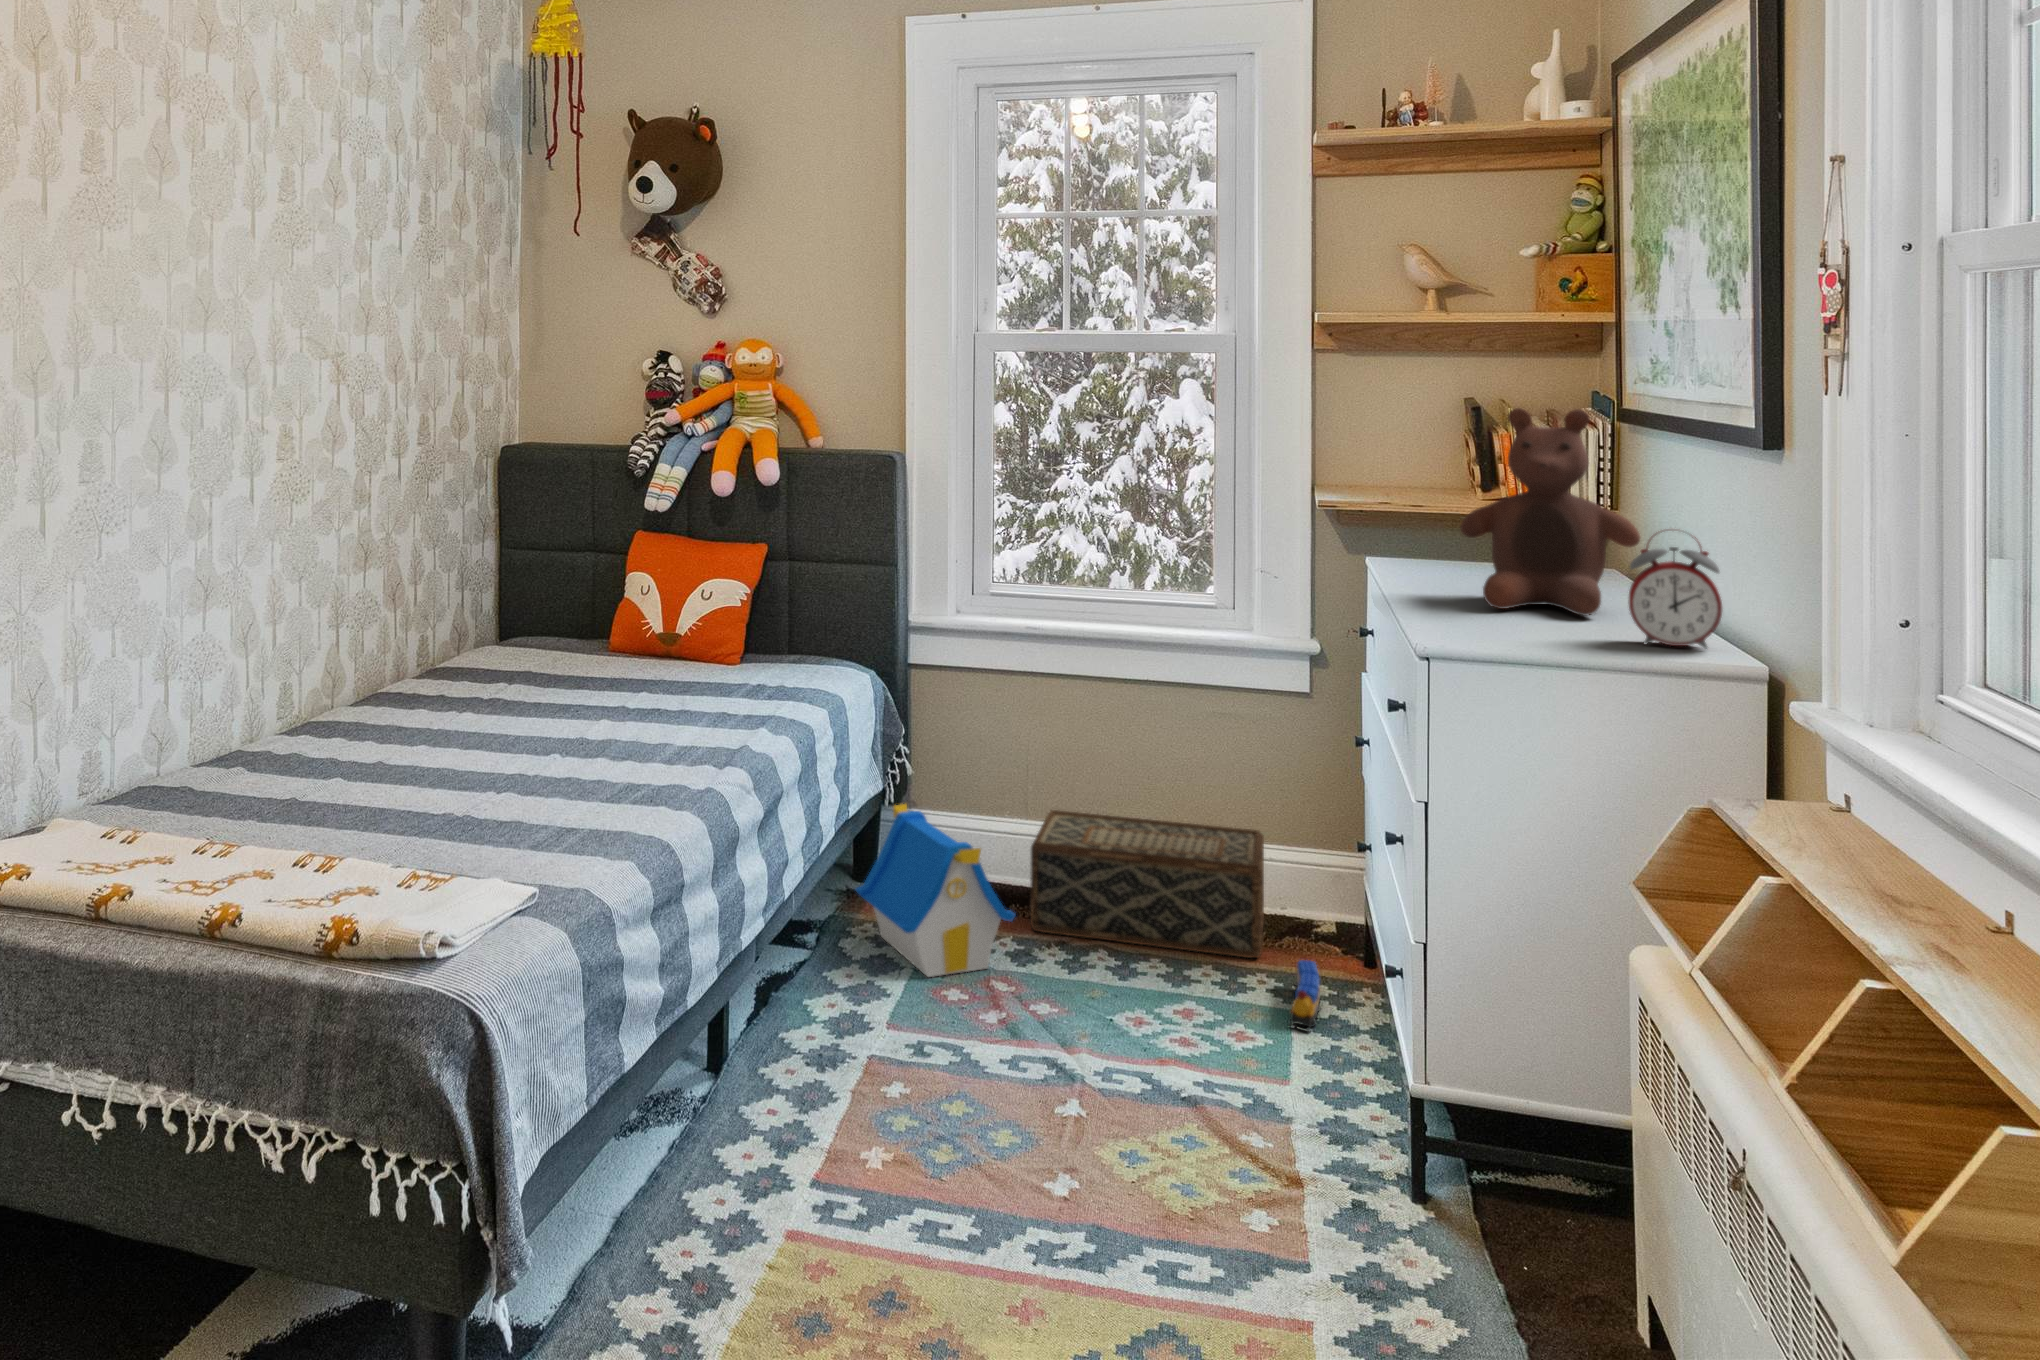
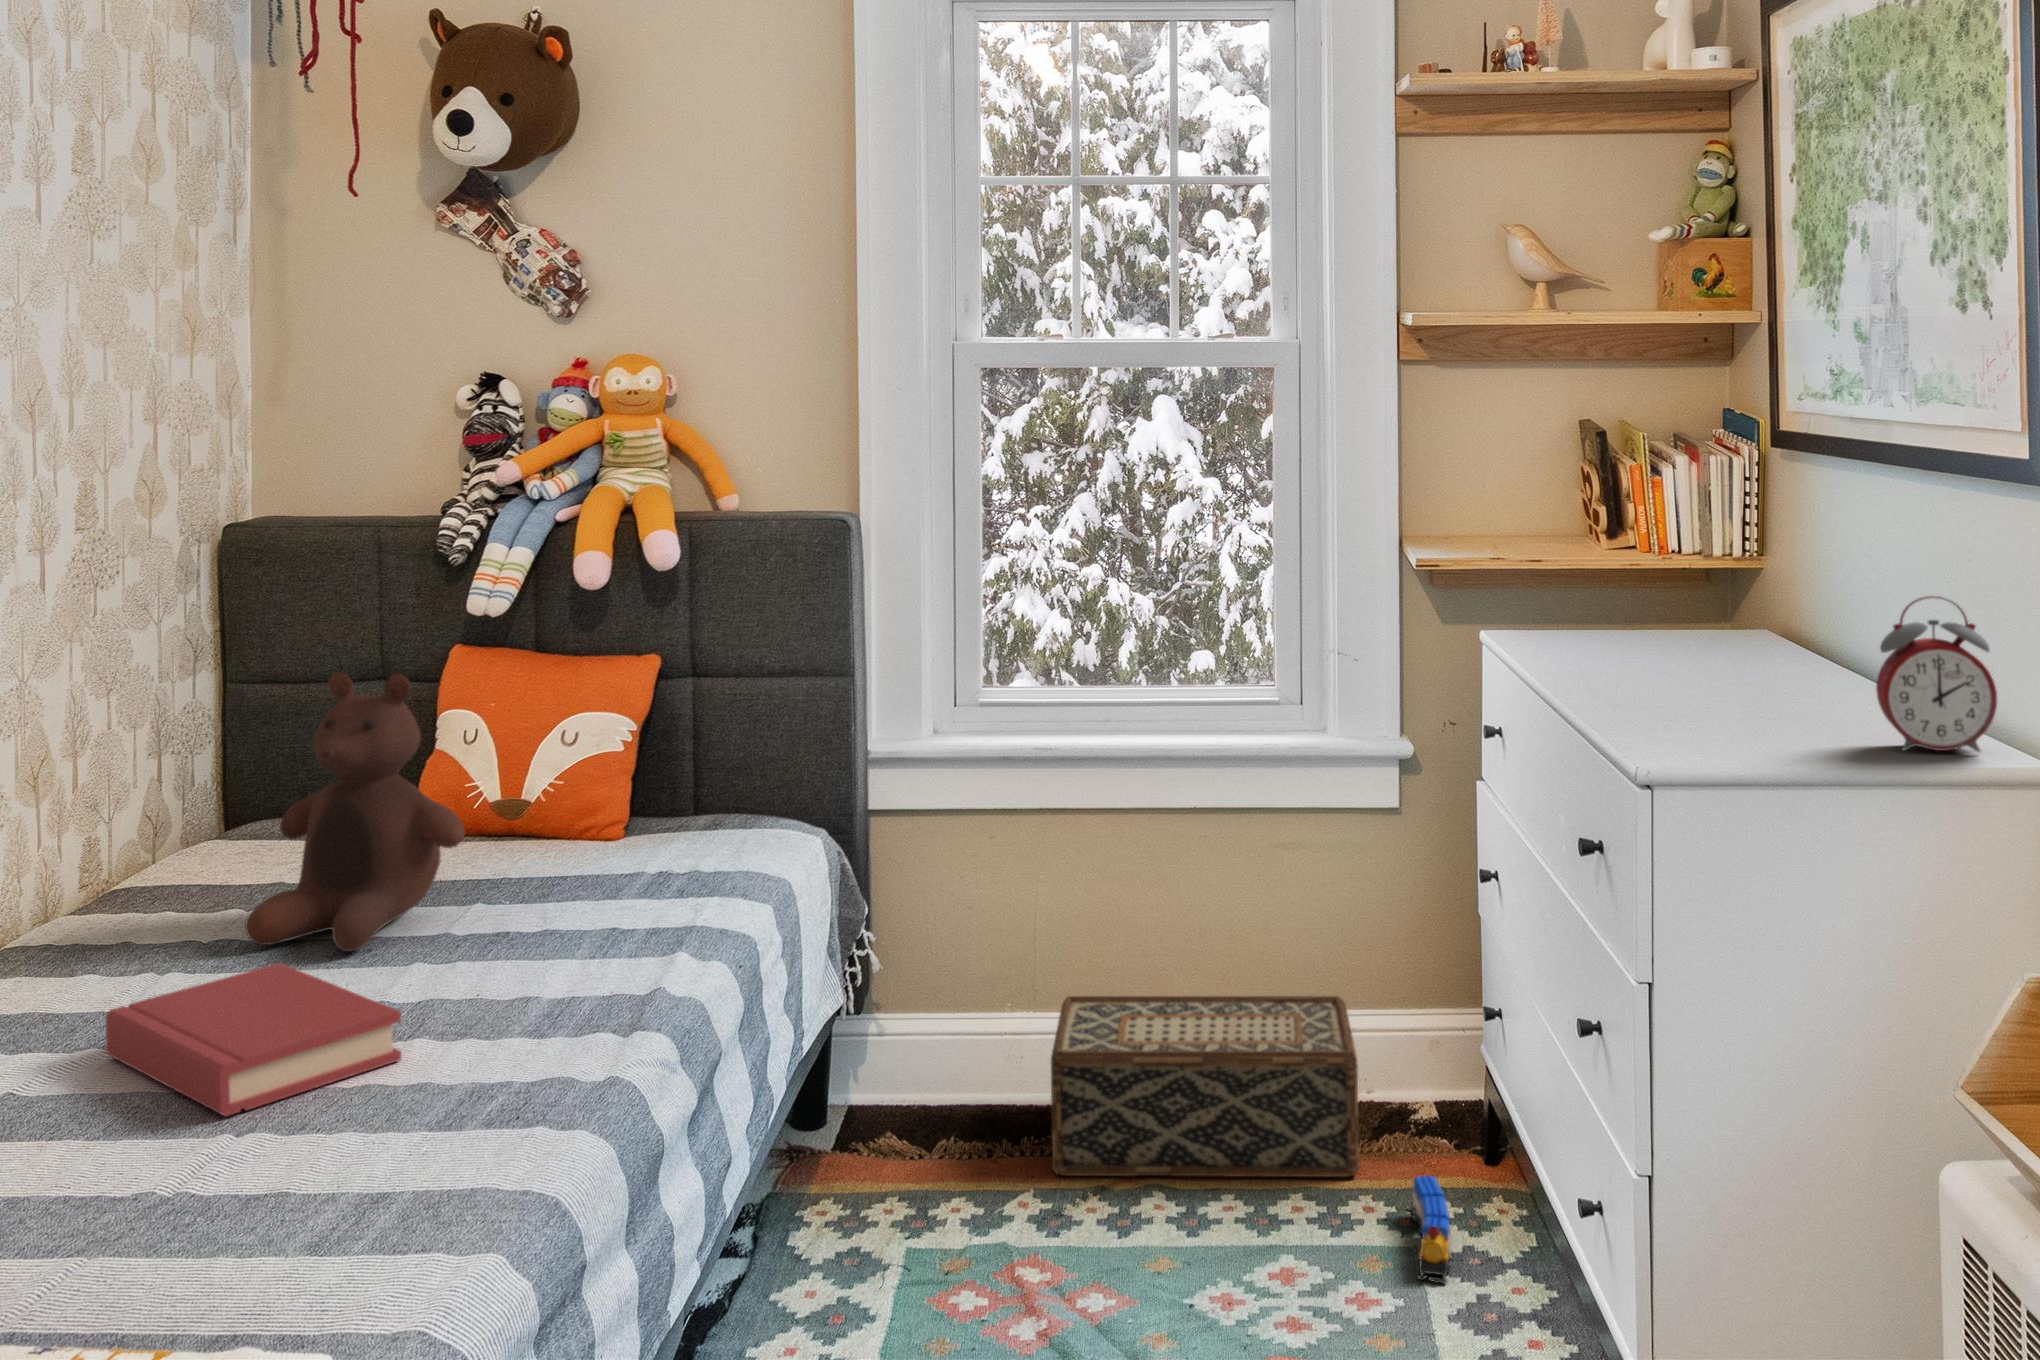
stuffed bear: present [1460,408,1640,616] -> present [245,672,465,951]
hardback book: none [418,708,583,784] -> present [106,963,401,1116]
toy house: present [856,804,1015,977] -> none [807,1017,1043,1276]

